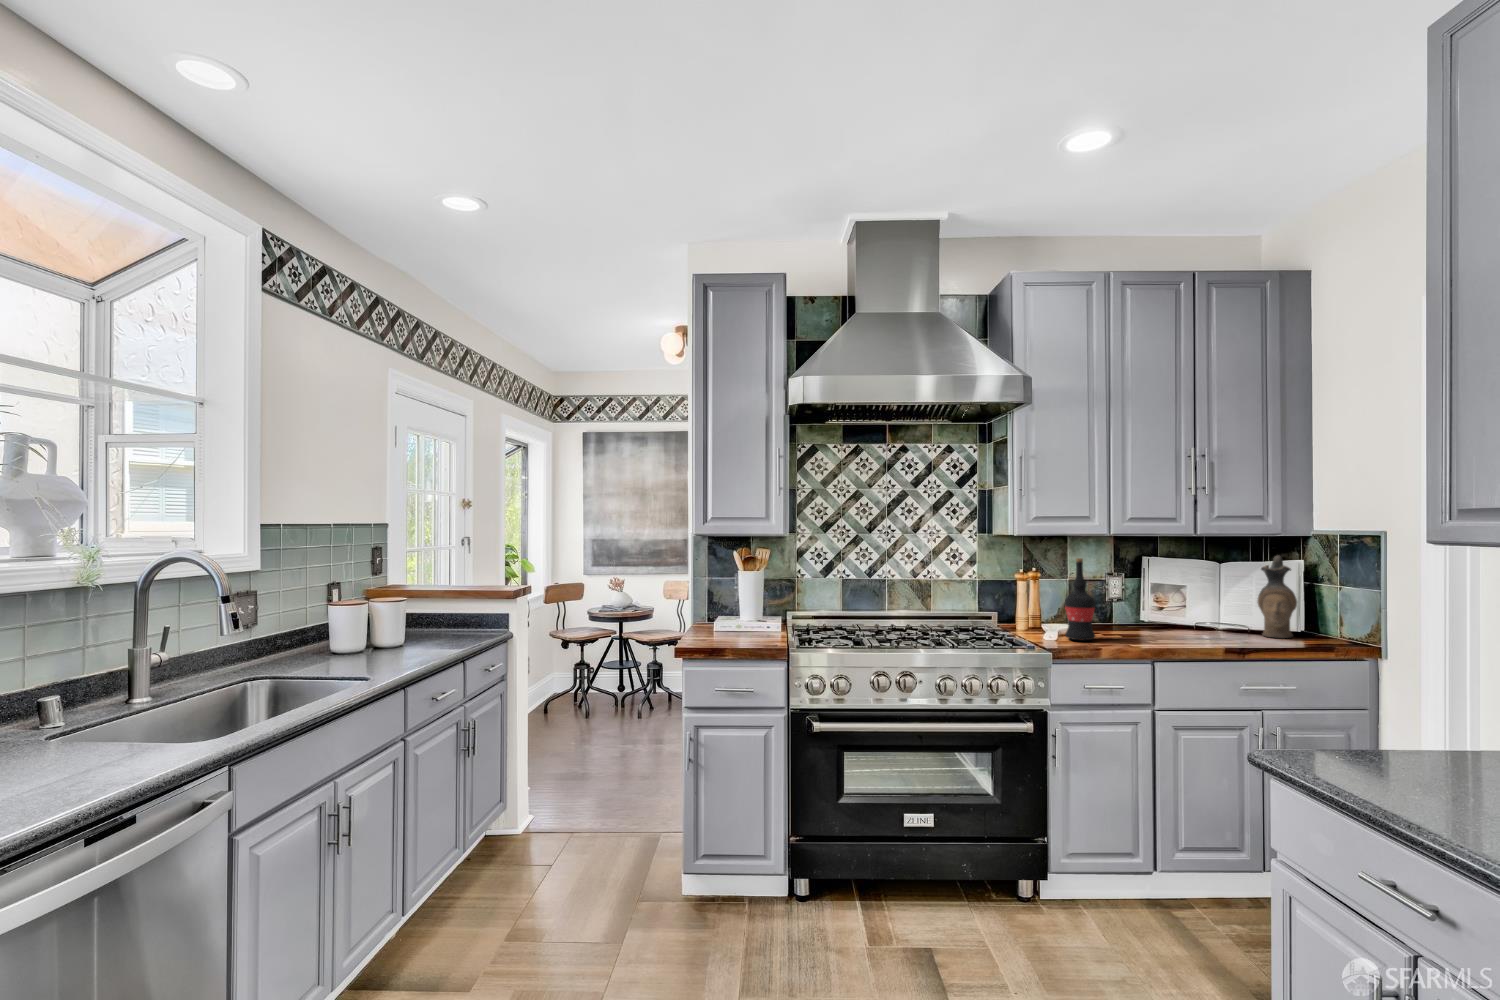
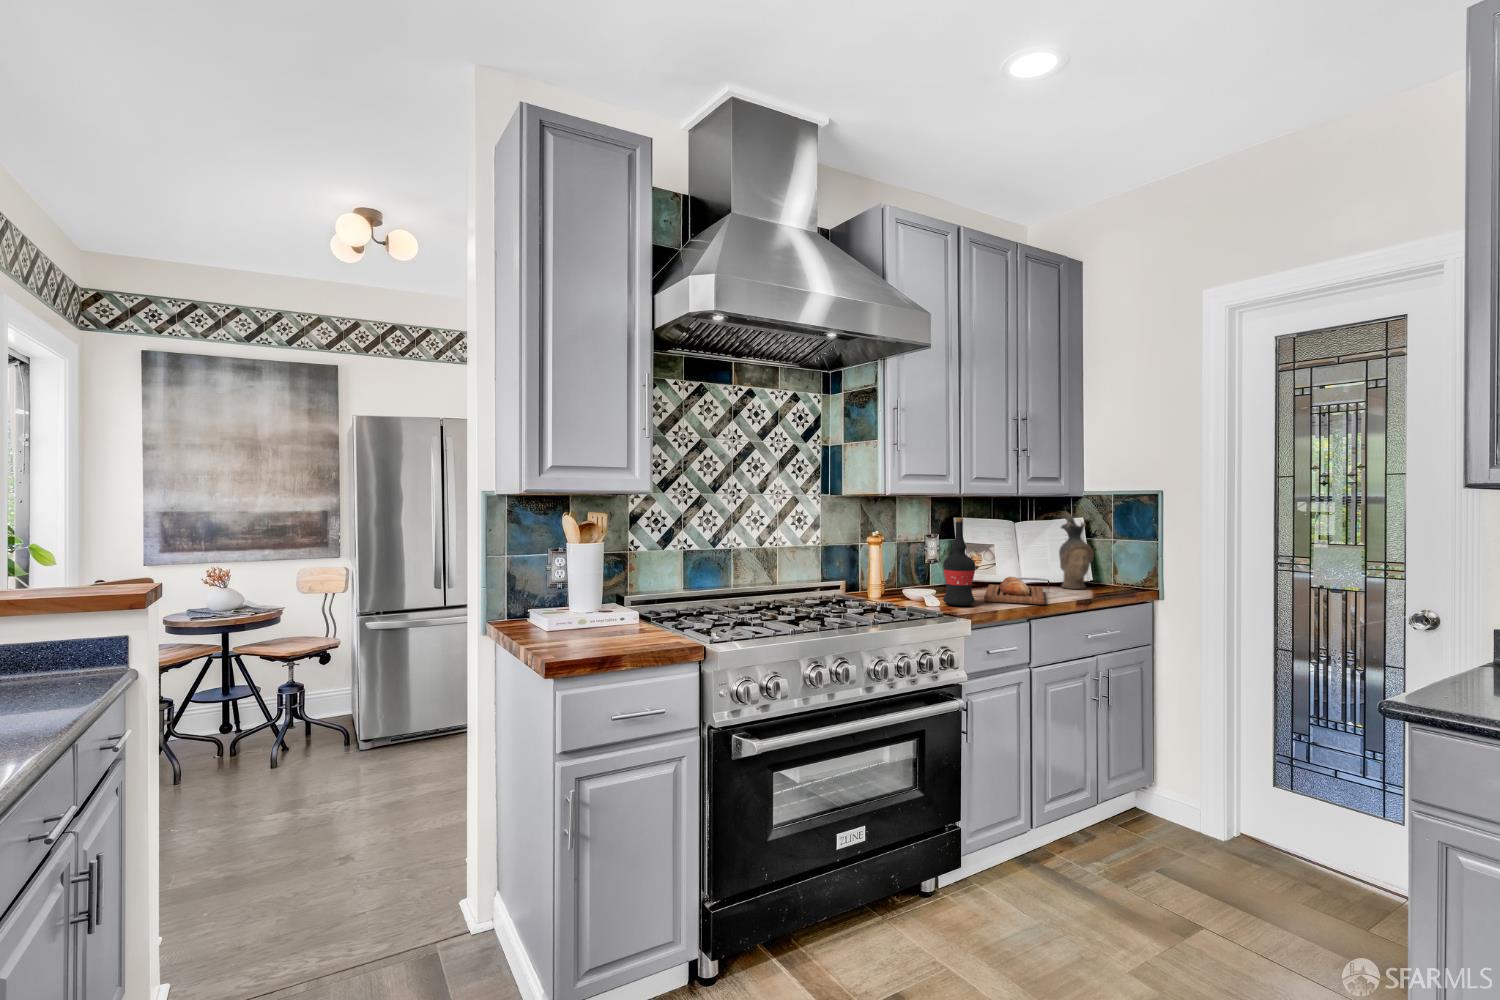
bread loaf: none [1118,619,1218,646] -> present [984,577,1045,604]

